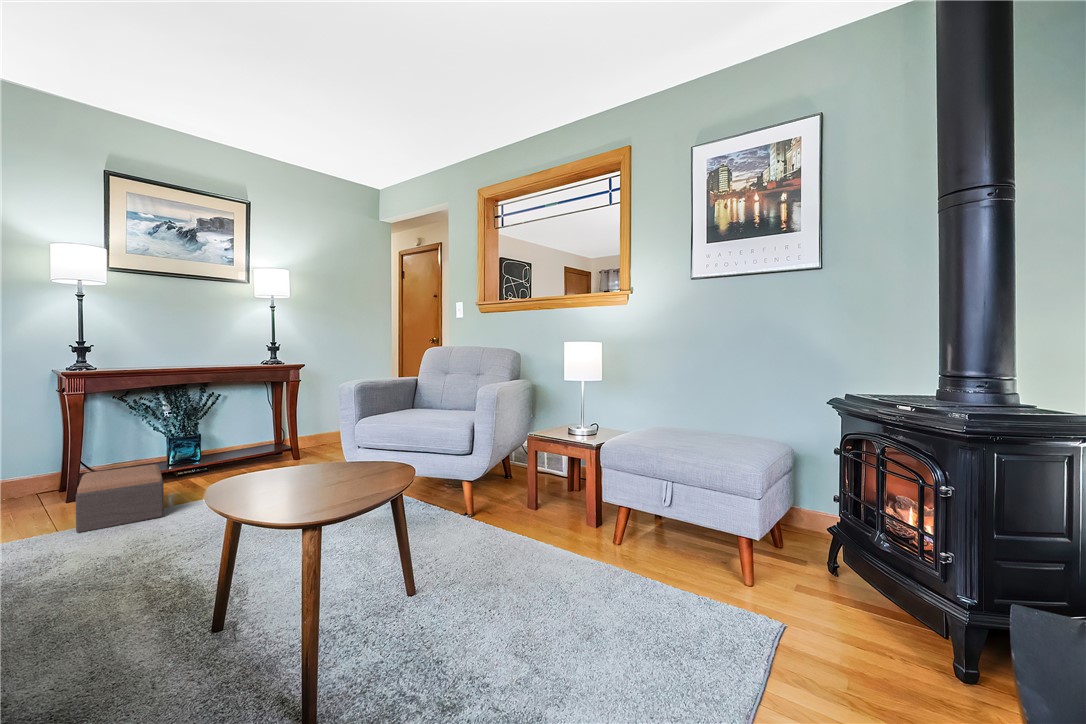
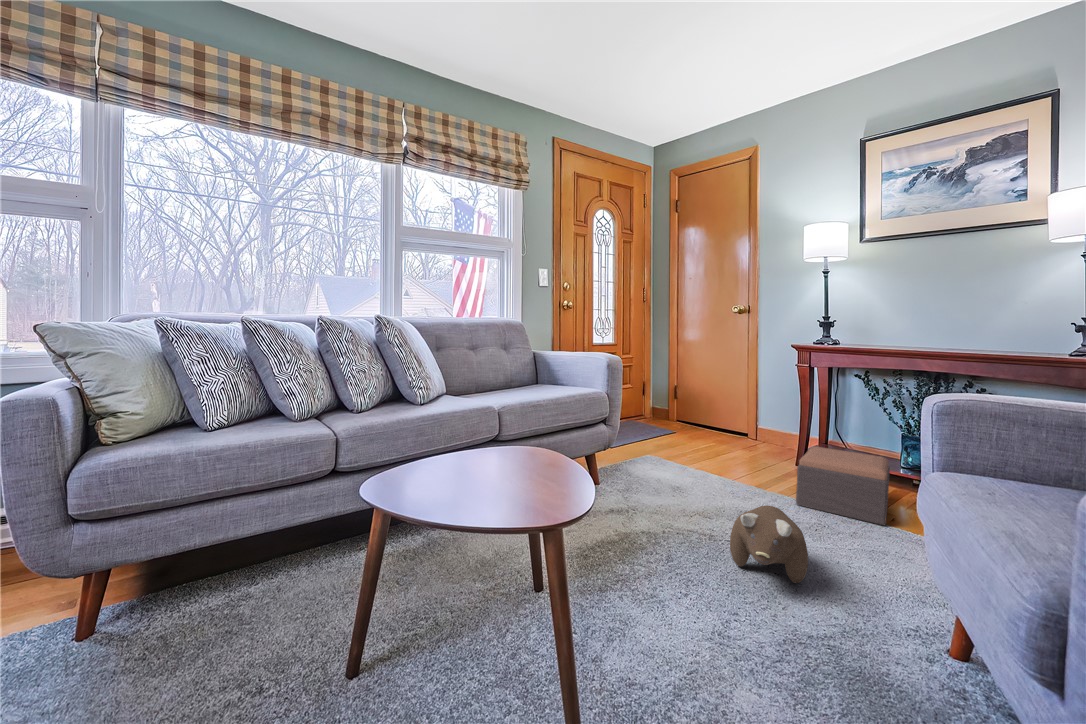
plush toy: none [31,532,117,601] -> present [730,505,808,583]

